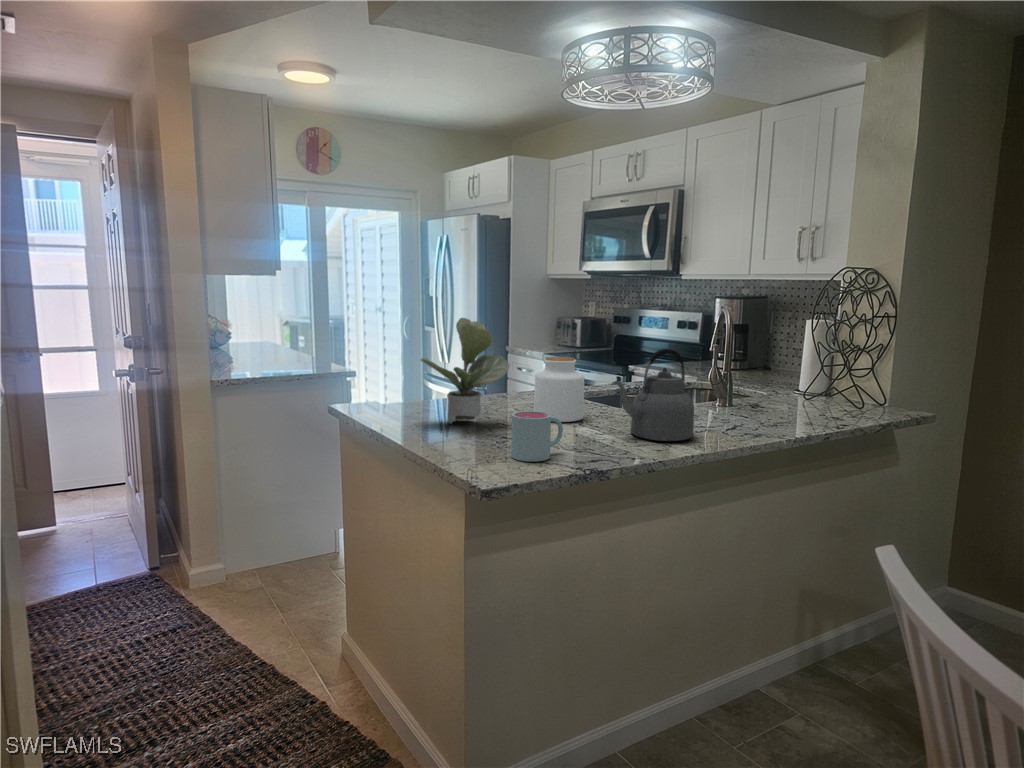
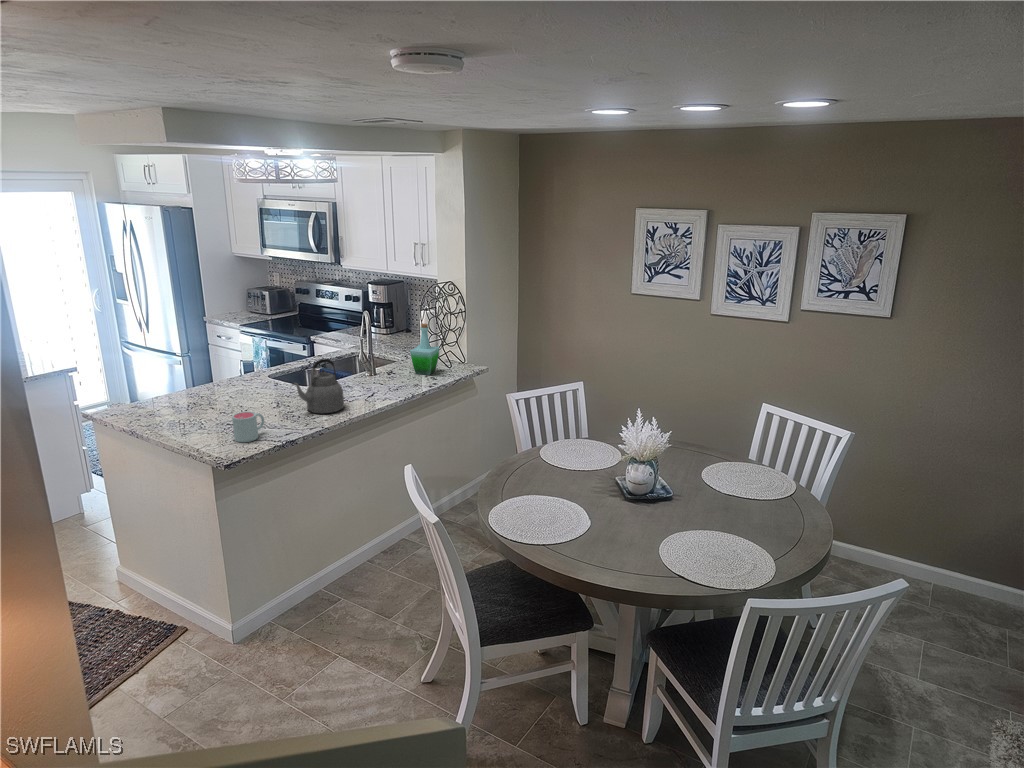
potted plant: present [421,318,509,423] -> none [160,350,224,420]
bottle: none [797,329,848,415] -> present [410,324,439,375]
jar: present [534,357,584,422] -> none [241,363,277,407]

